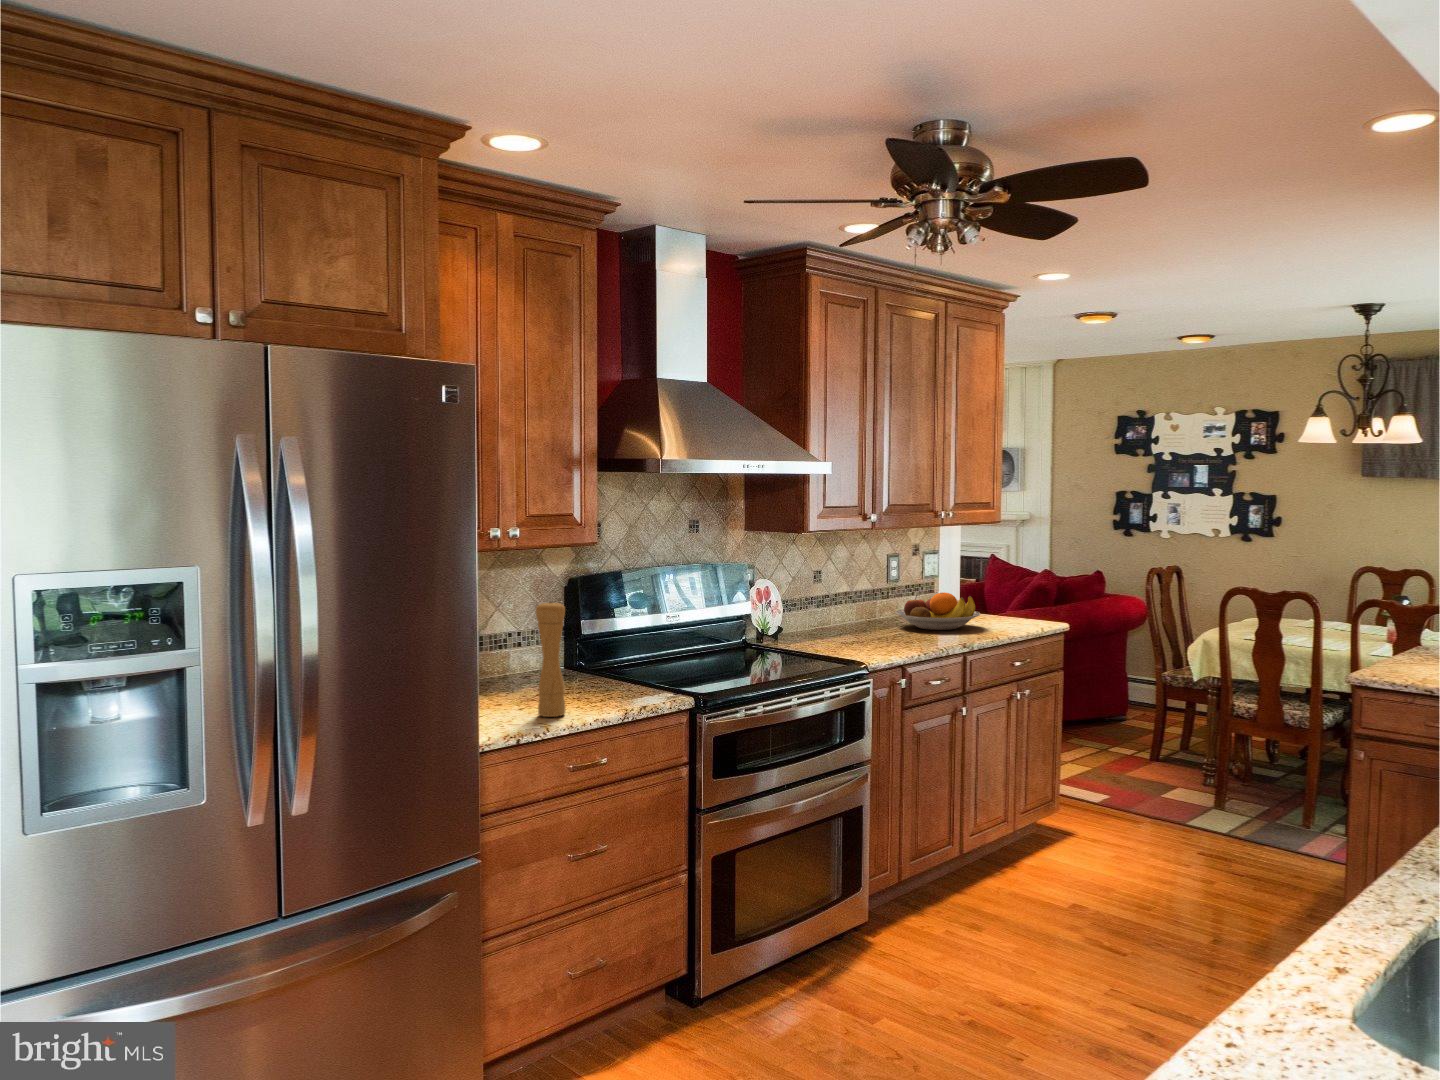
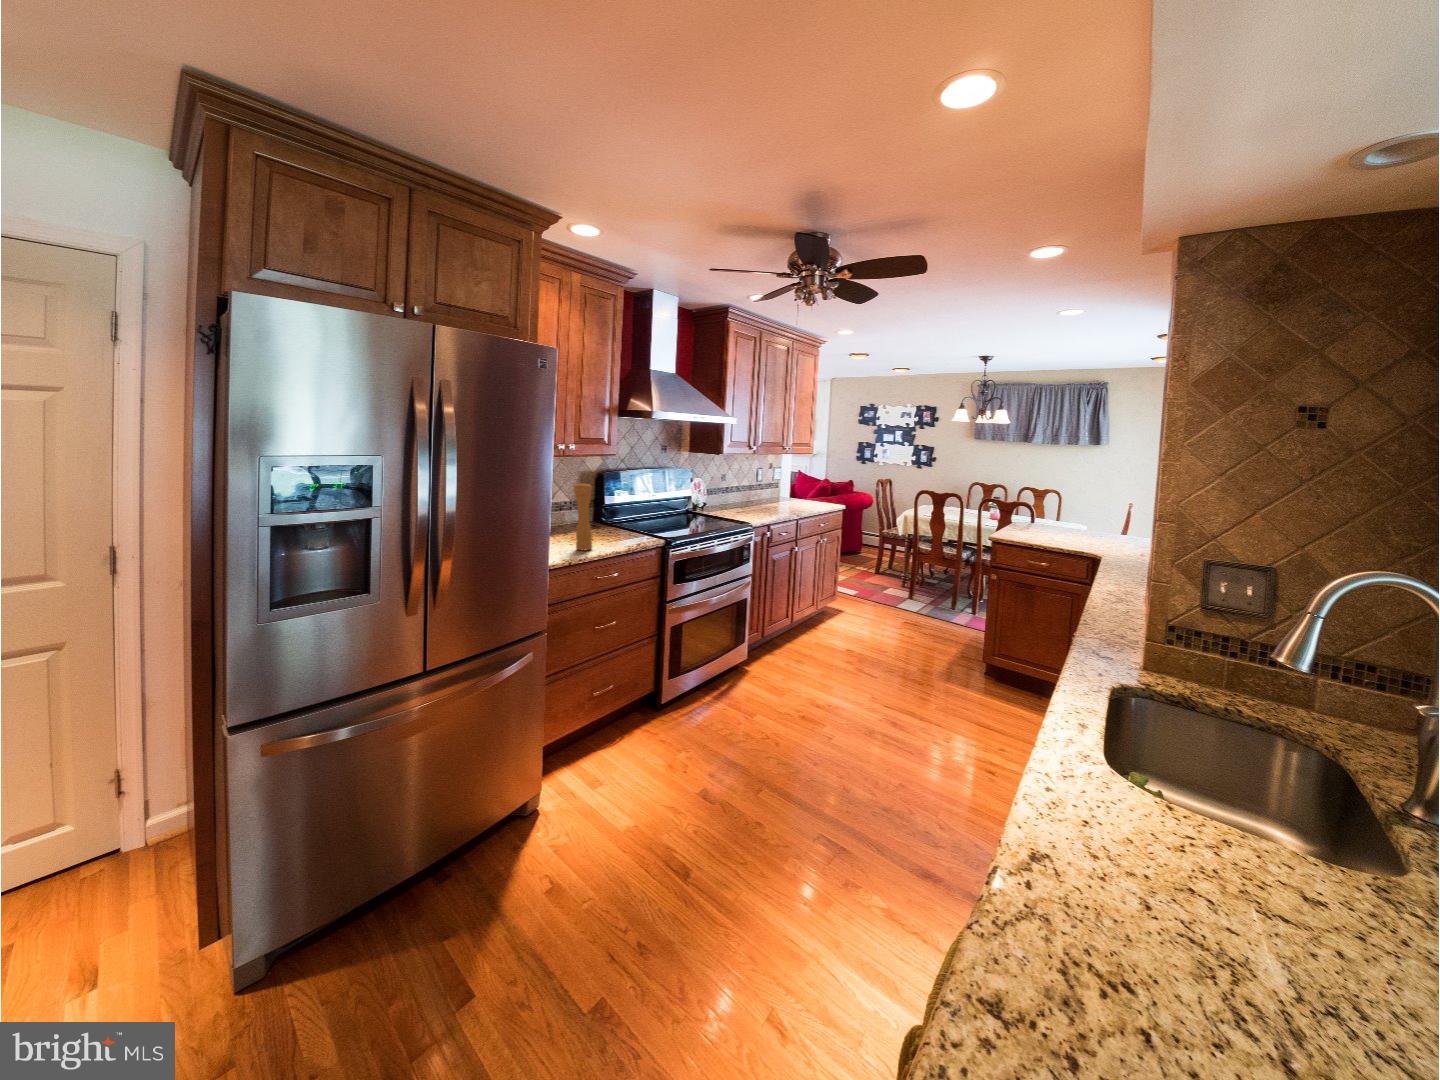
fruit bowl: present [895,592,980,630] -> none [760,489,804,508]

